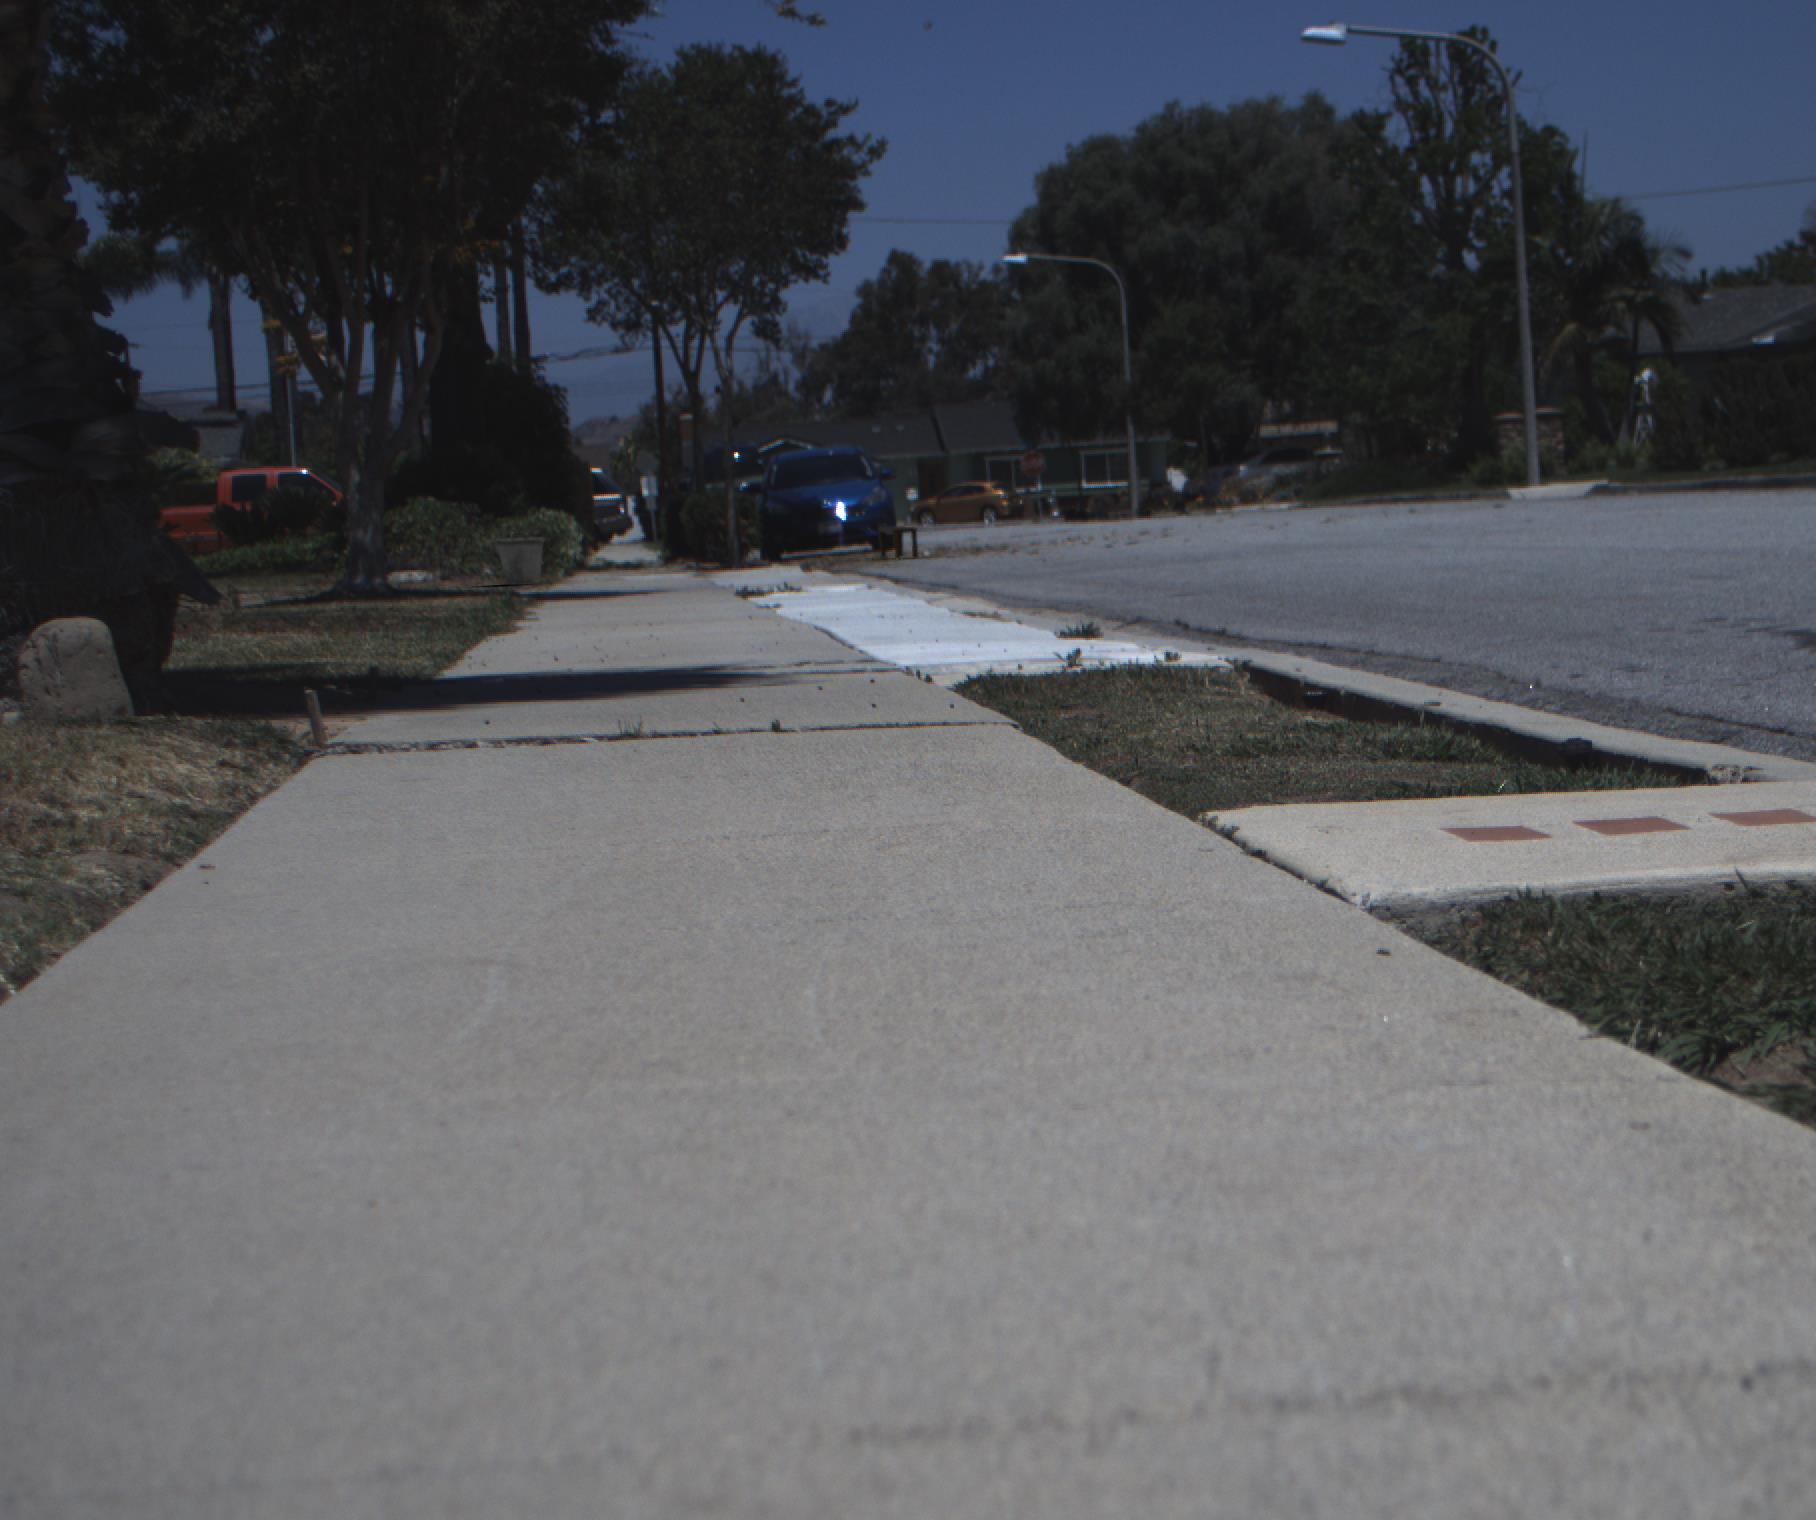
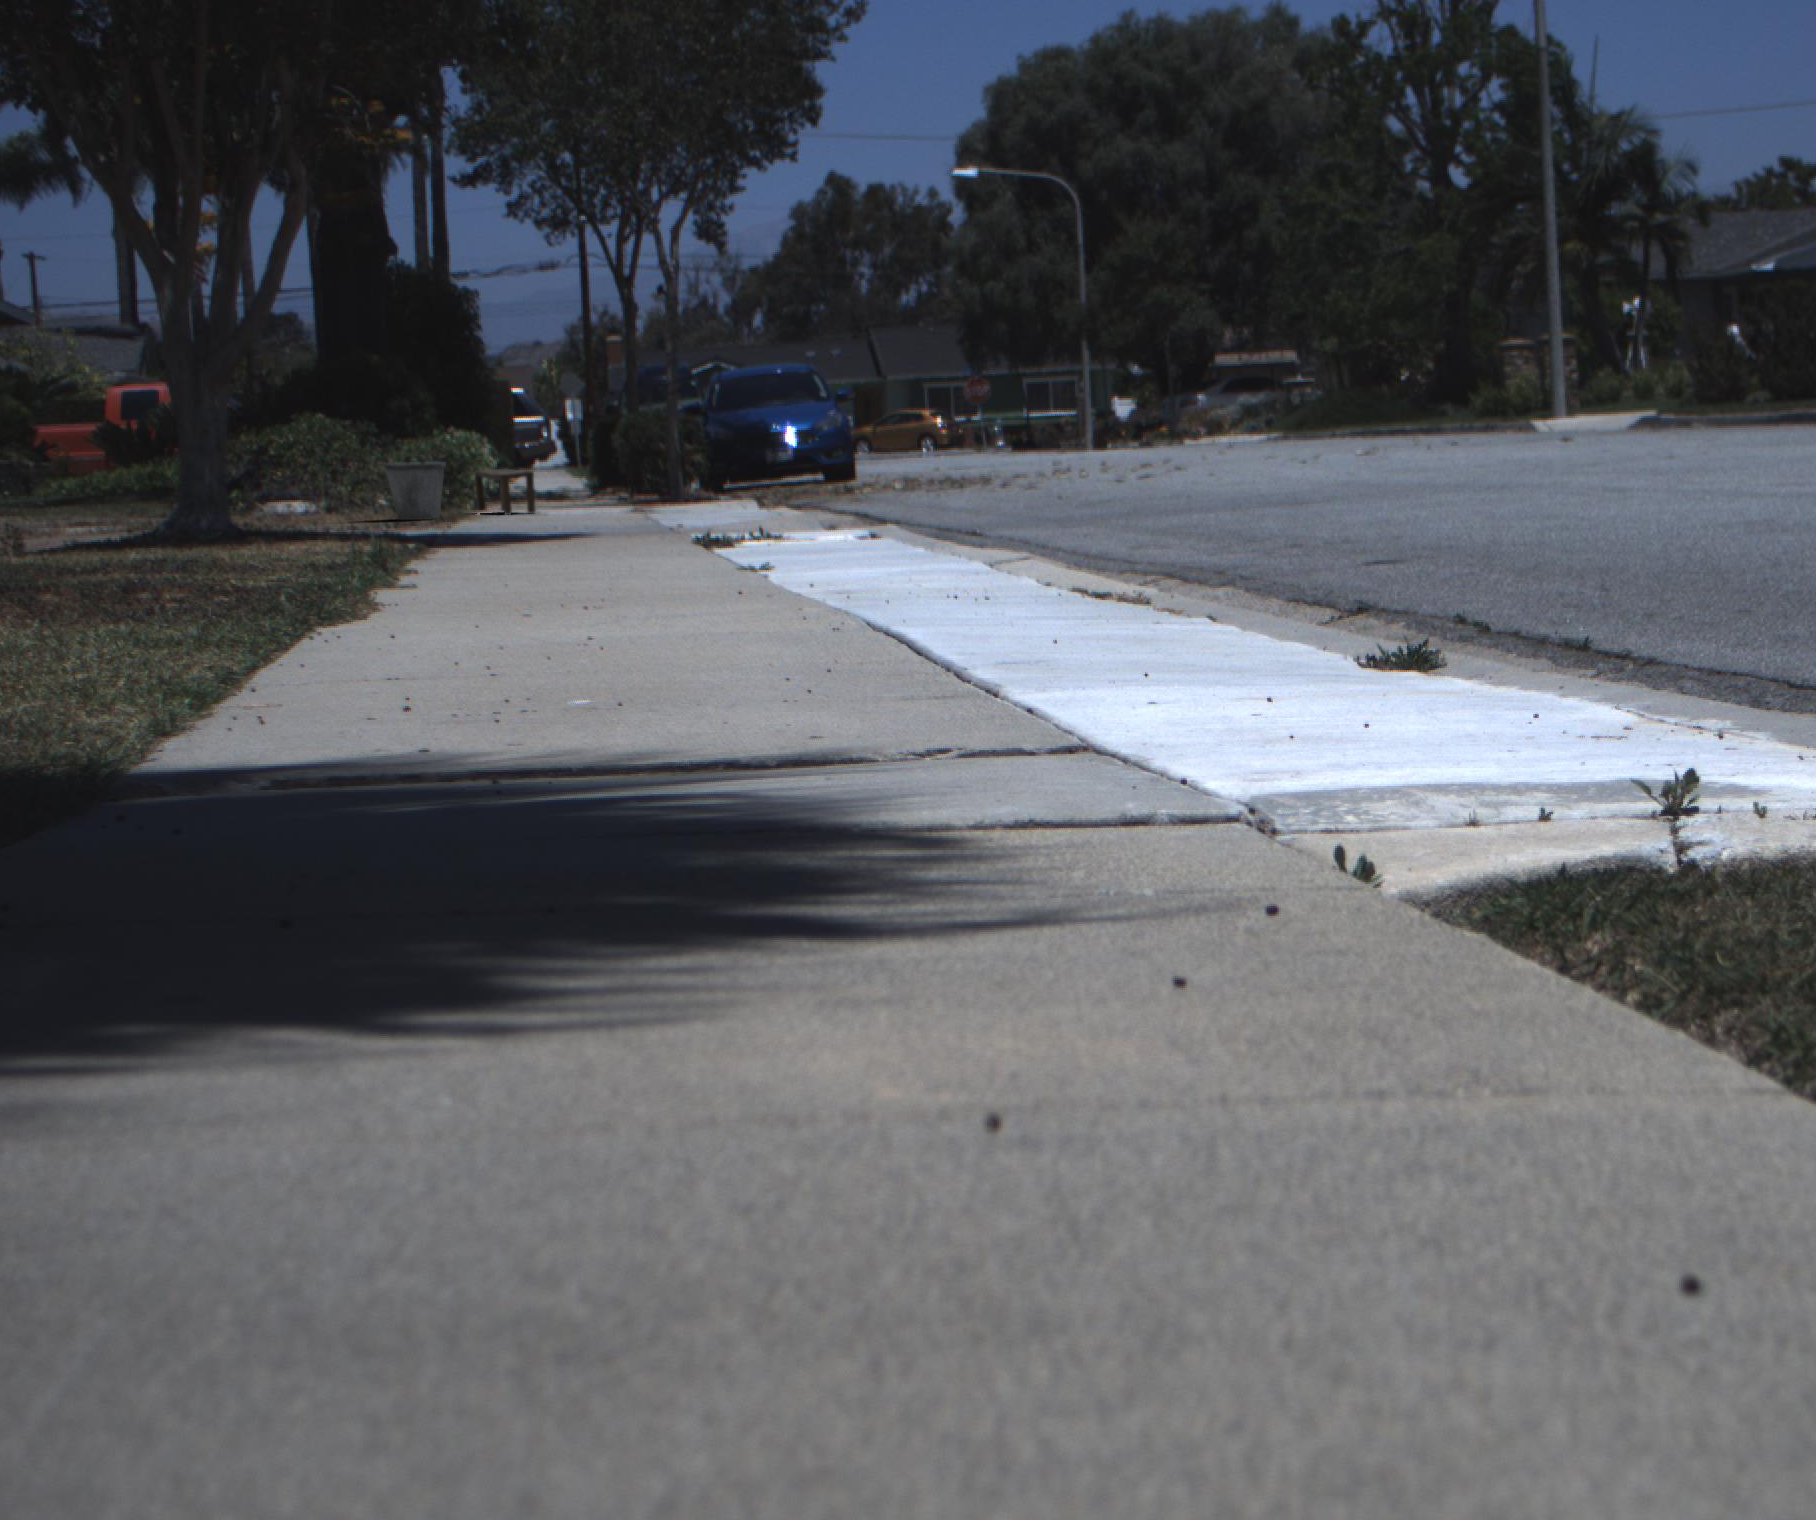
bench: present [879,526,918,559] -> present [475,469,536,515]

